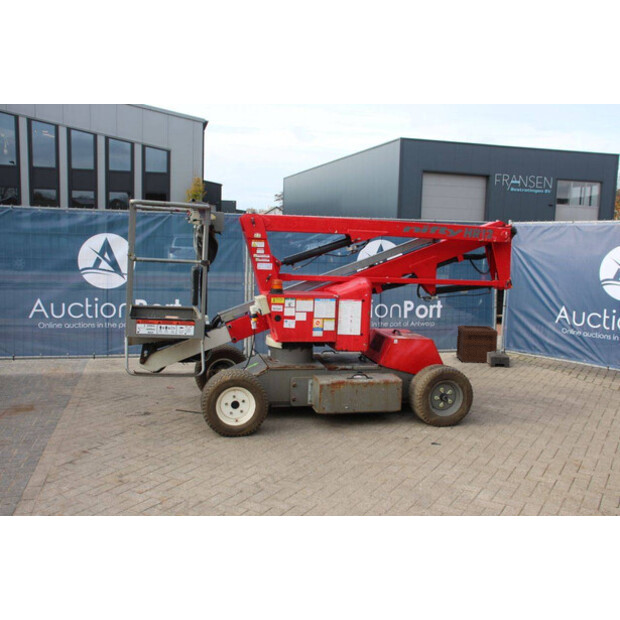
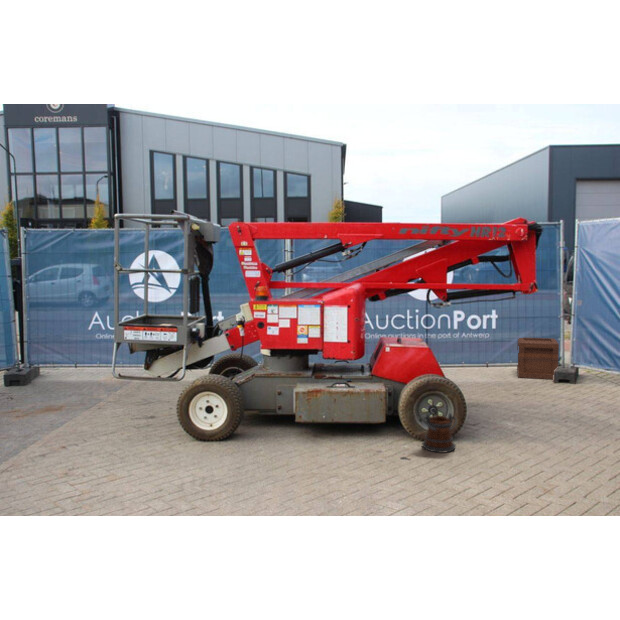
bucket: none [434,399,467,435] -> present [422,413,457,453]

